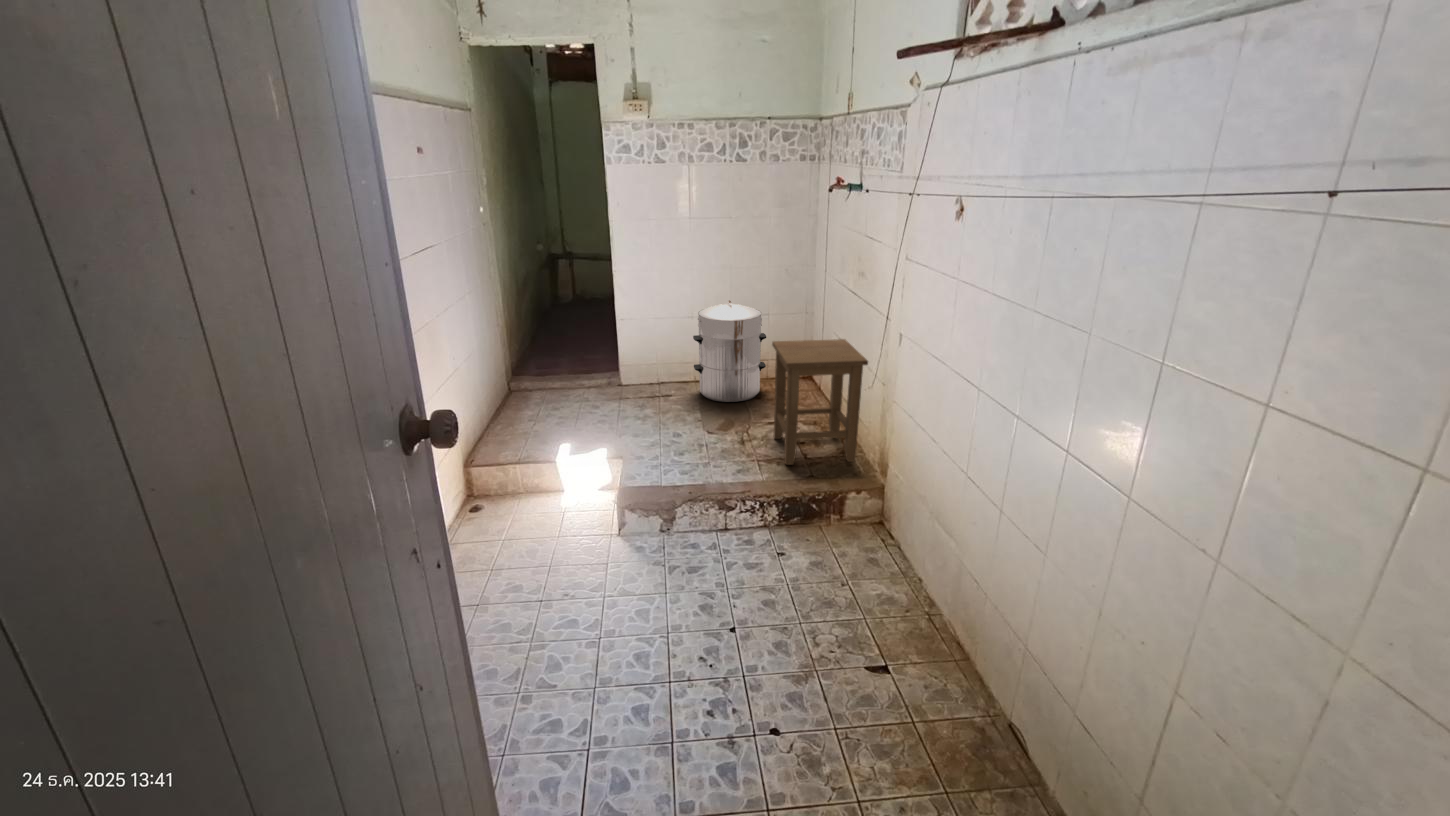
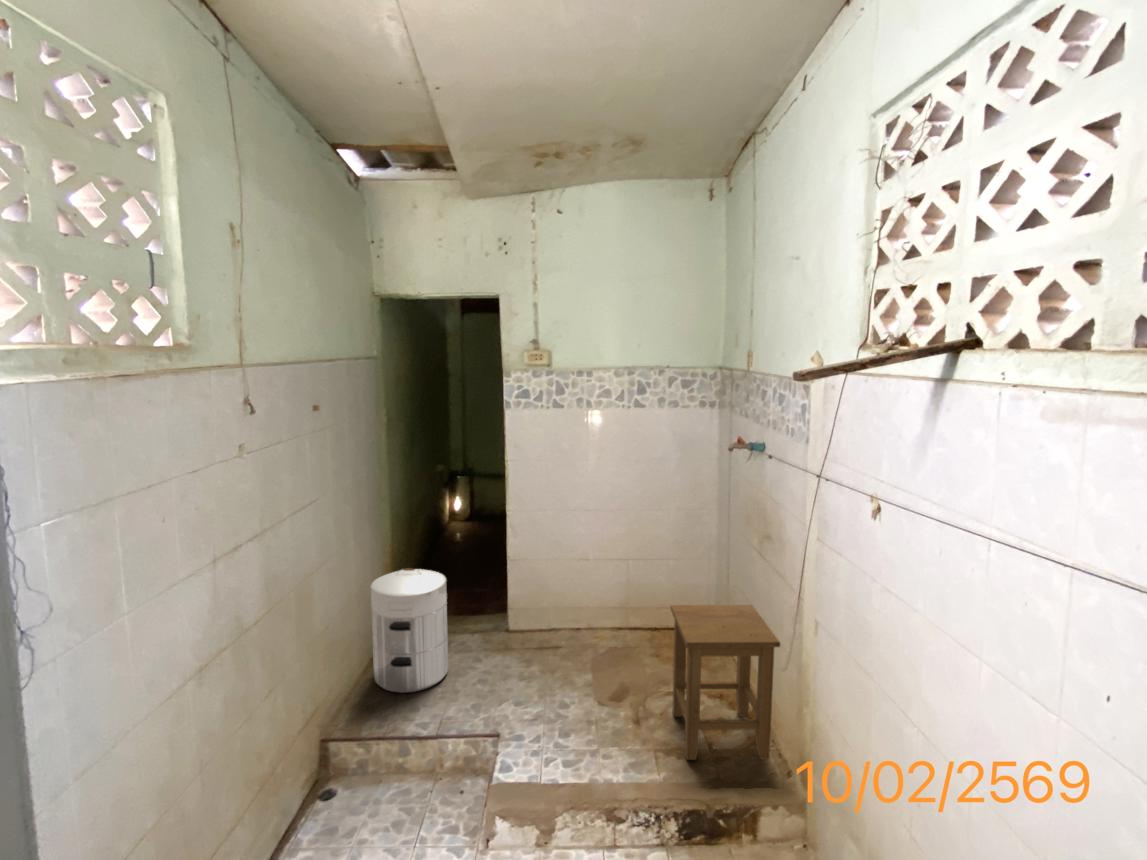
waste bin: present [693,300,766,402] -> present [370,568,448,693]

